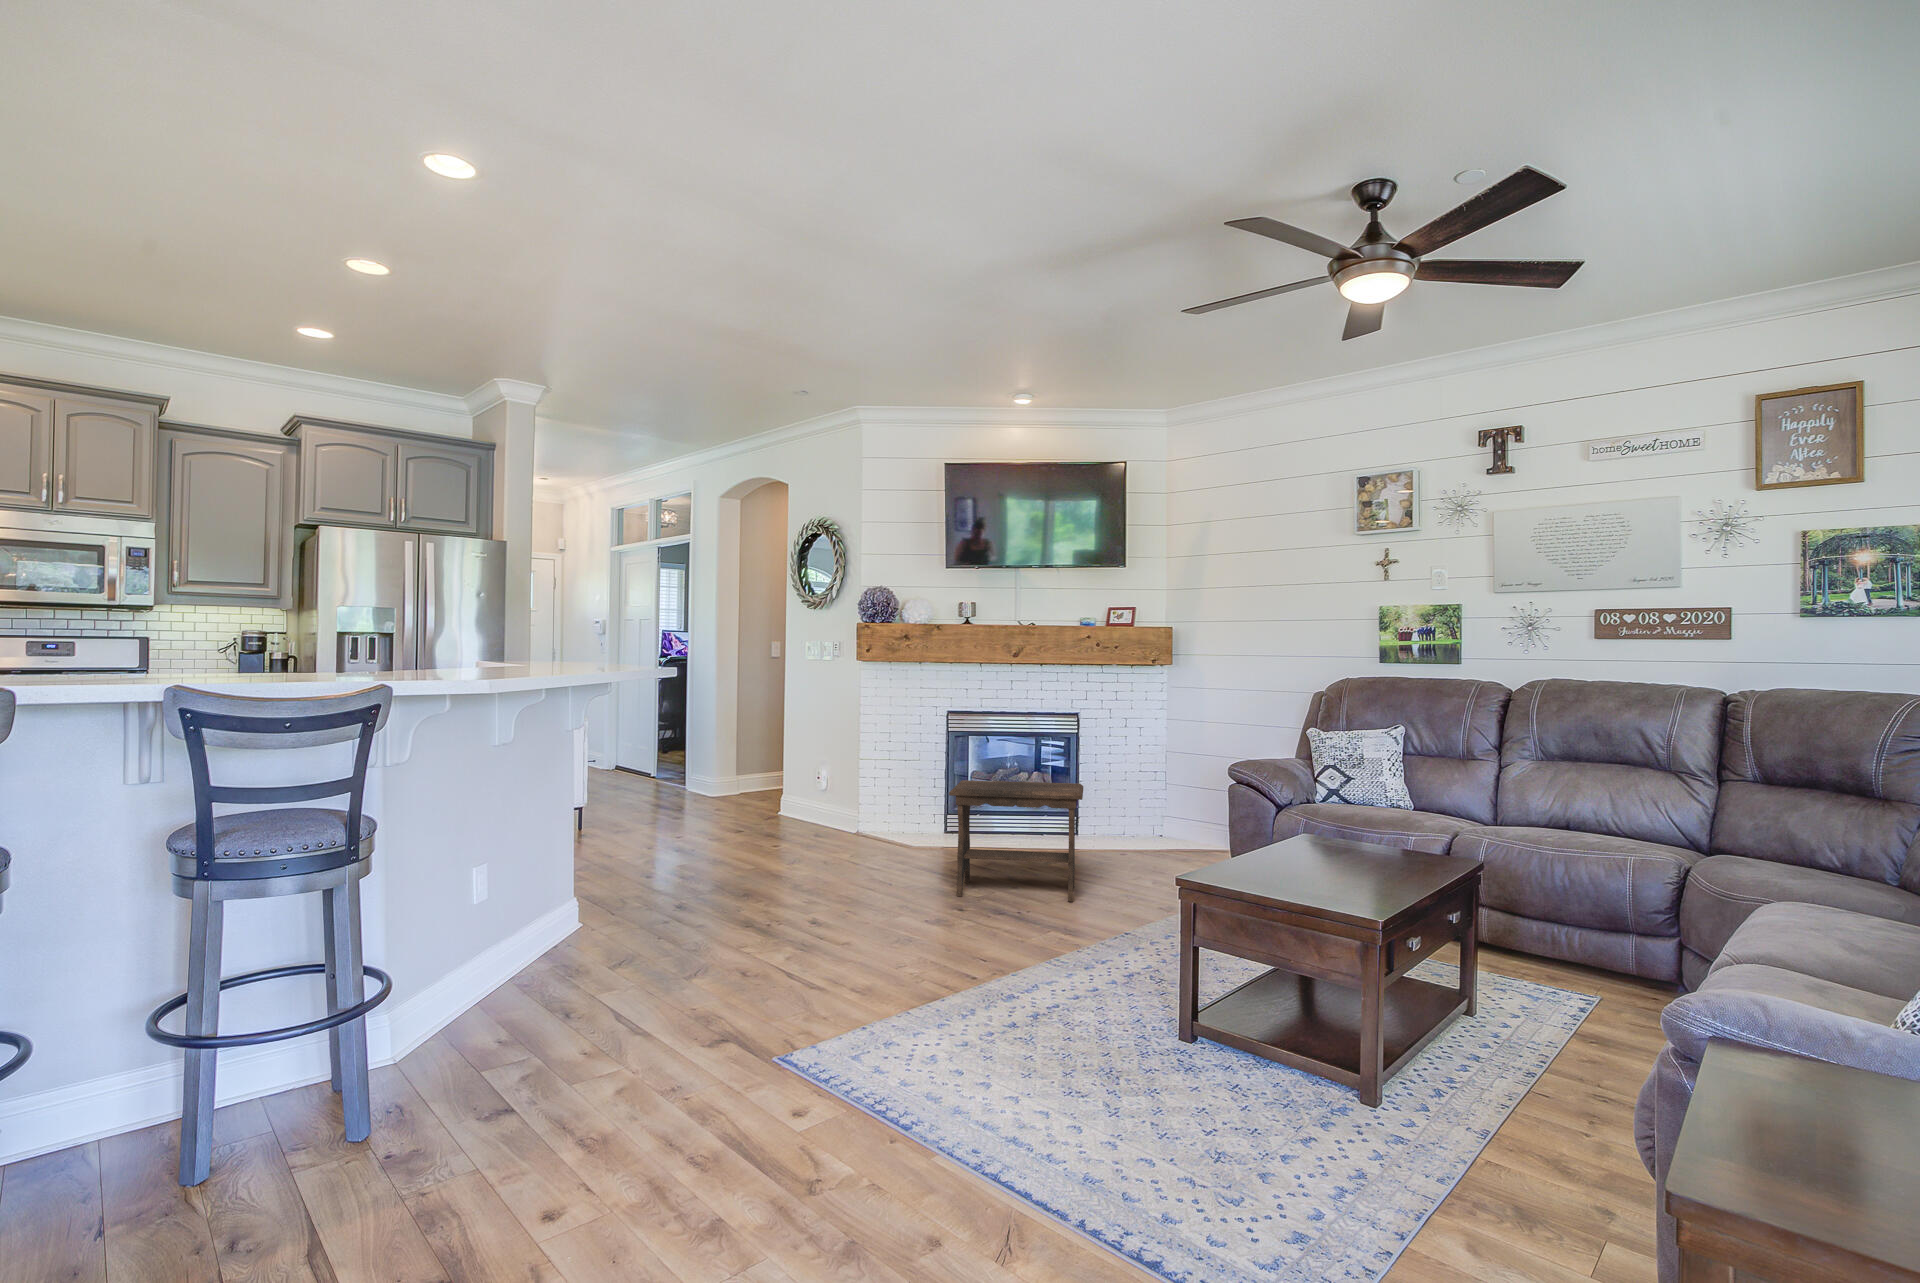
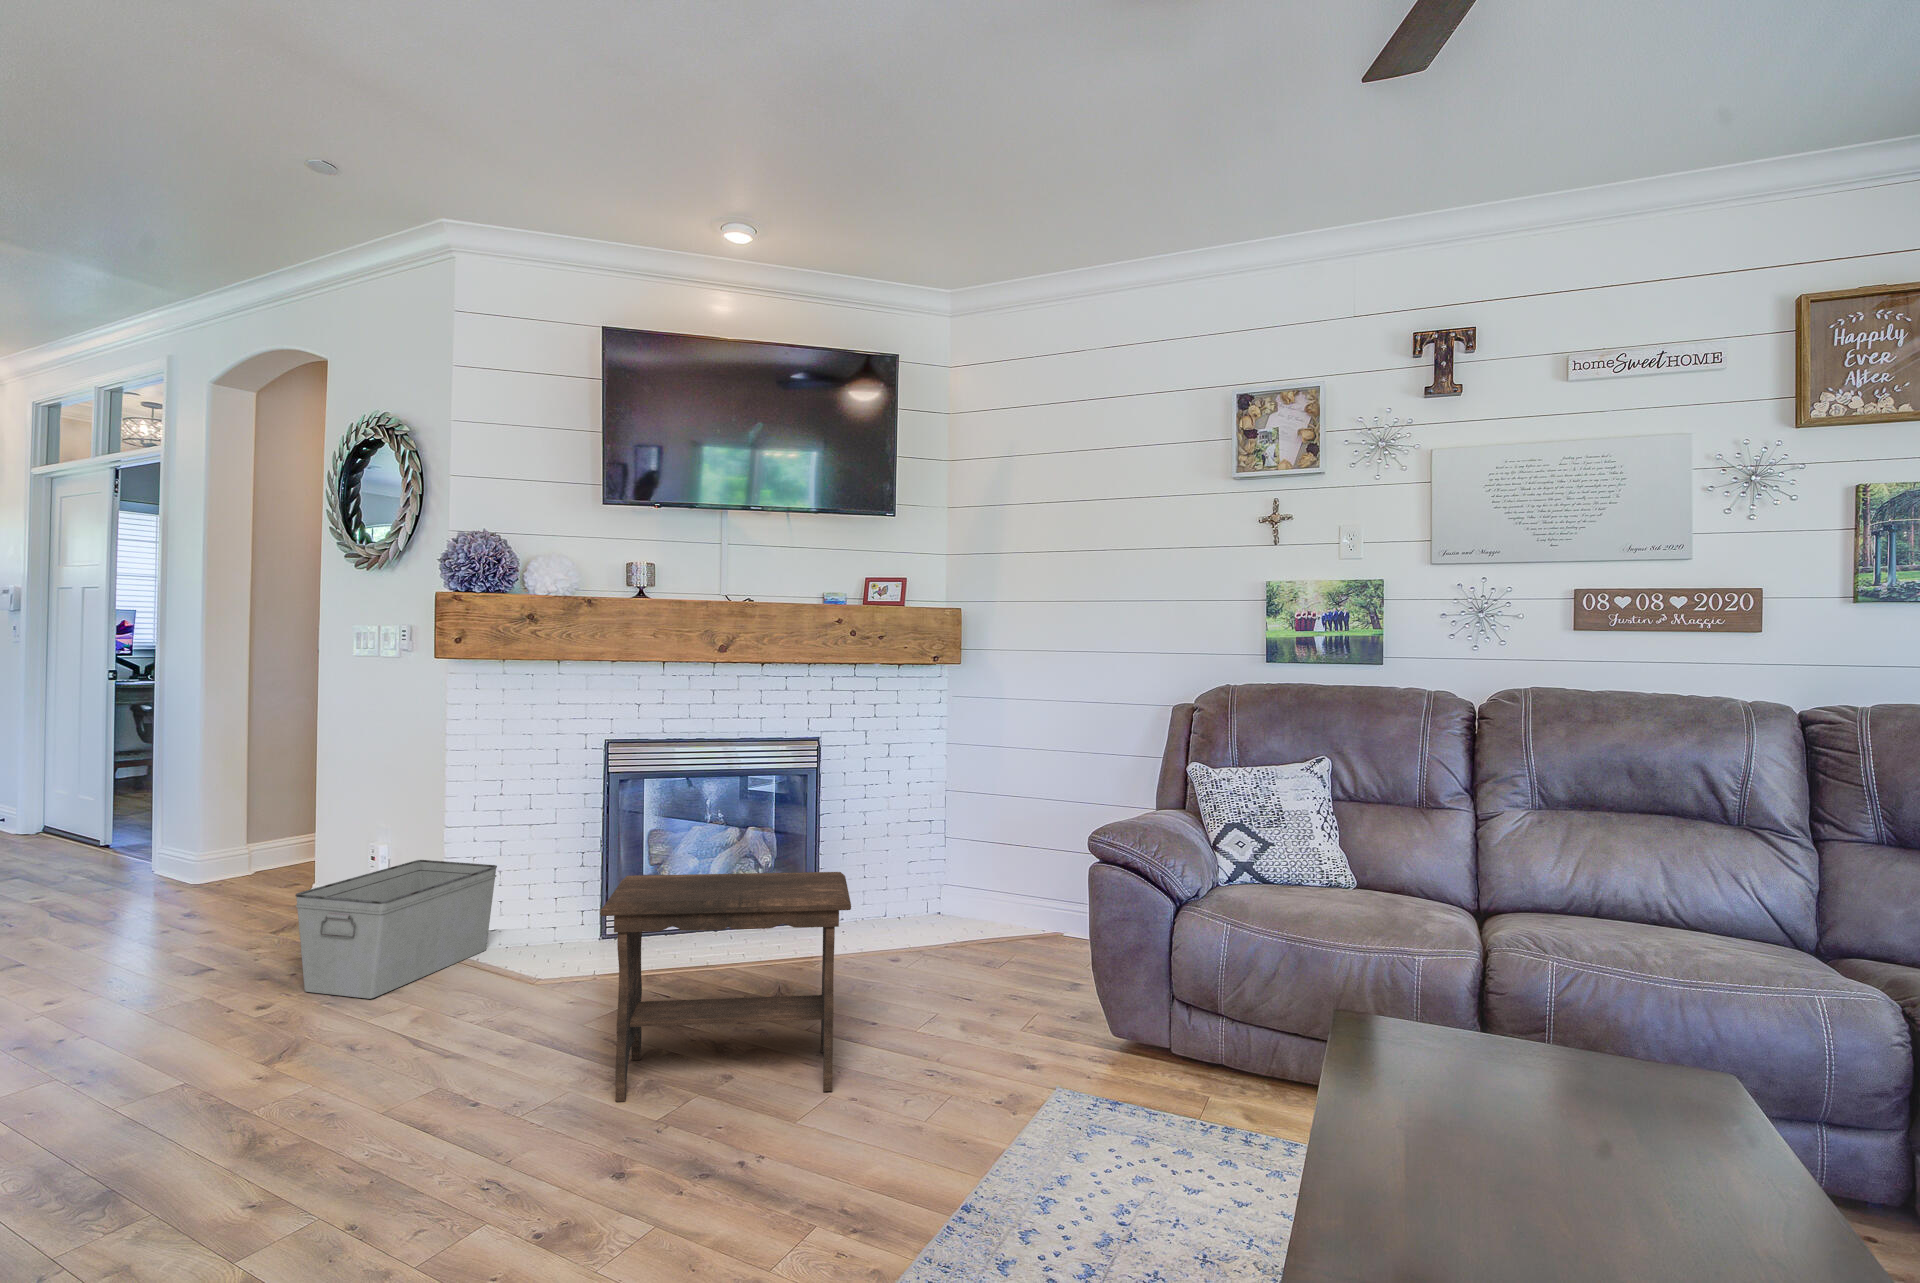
storage bin: none [786,780,887,850] -> present [295,860,497,999]

